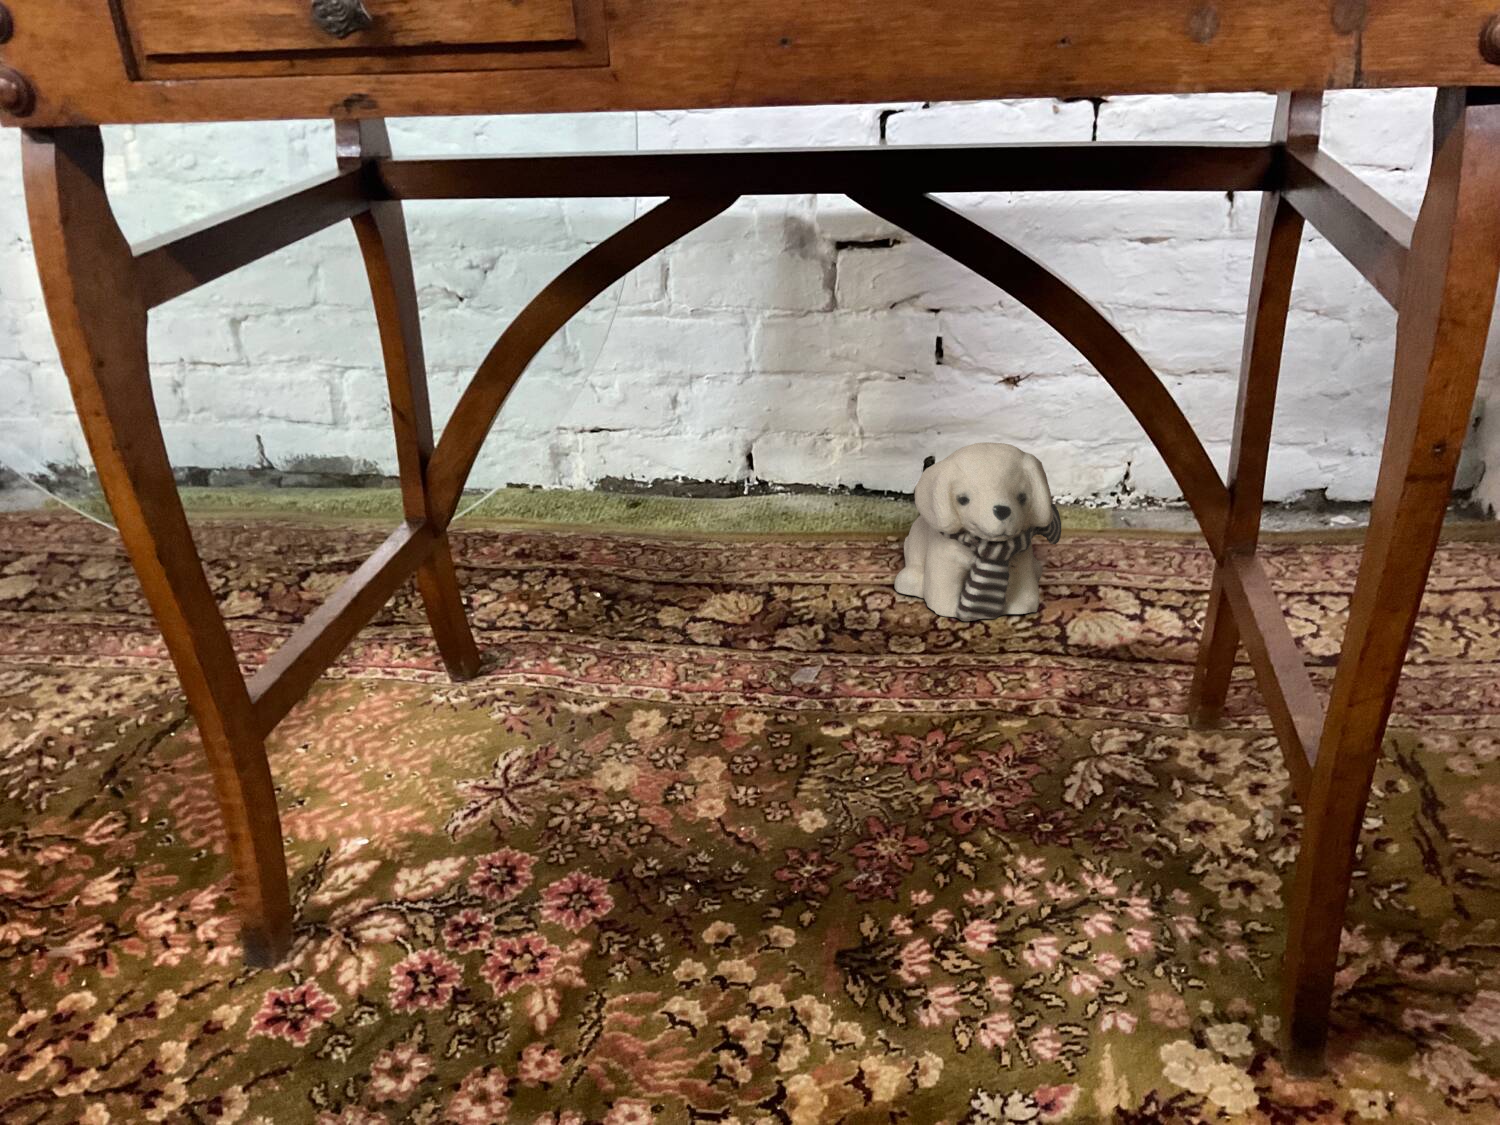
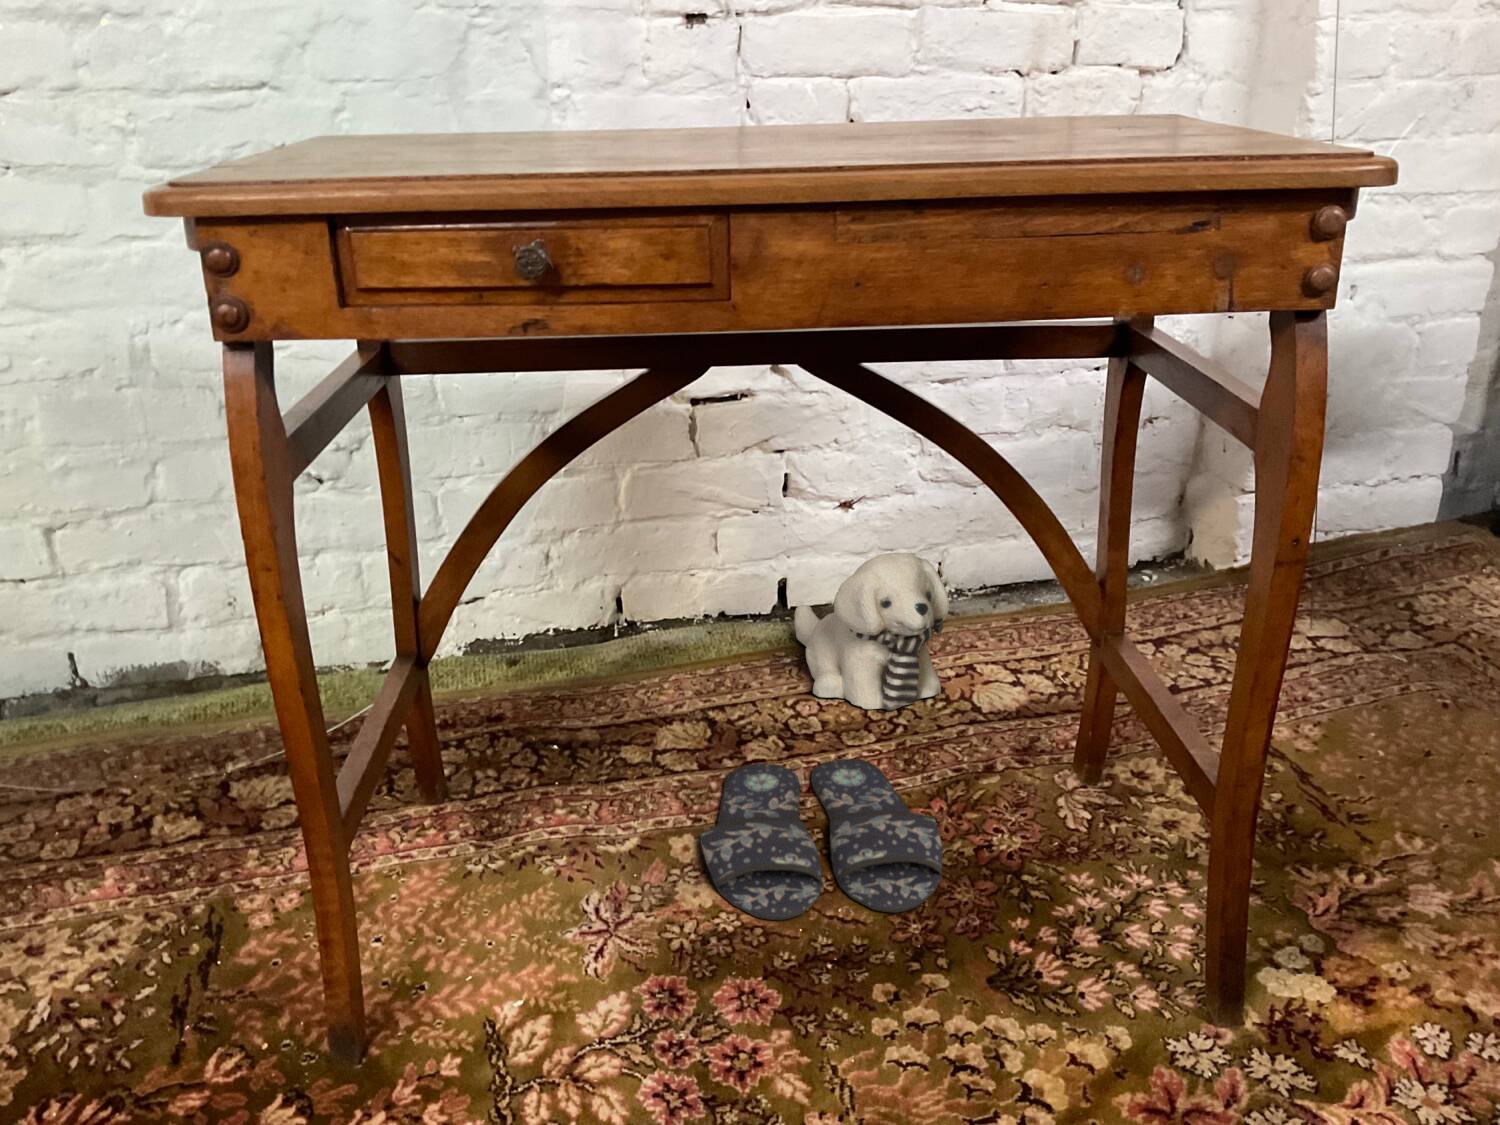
slippers: none [633,651,910,850] -> present [700,758,943,920]

